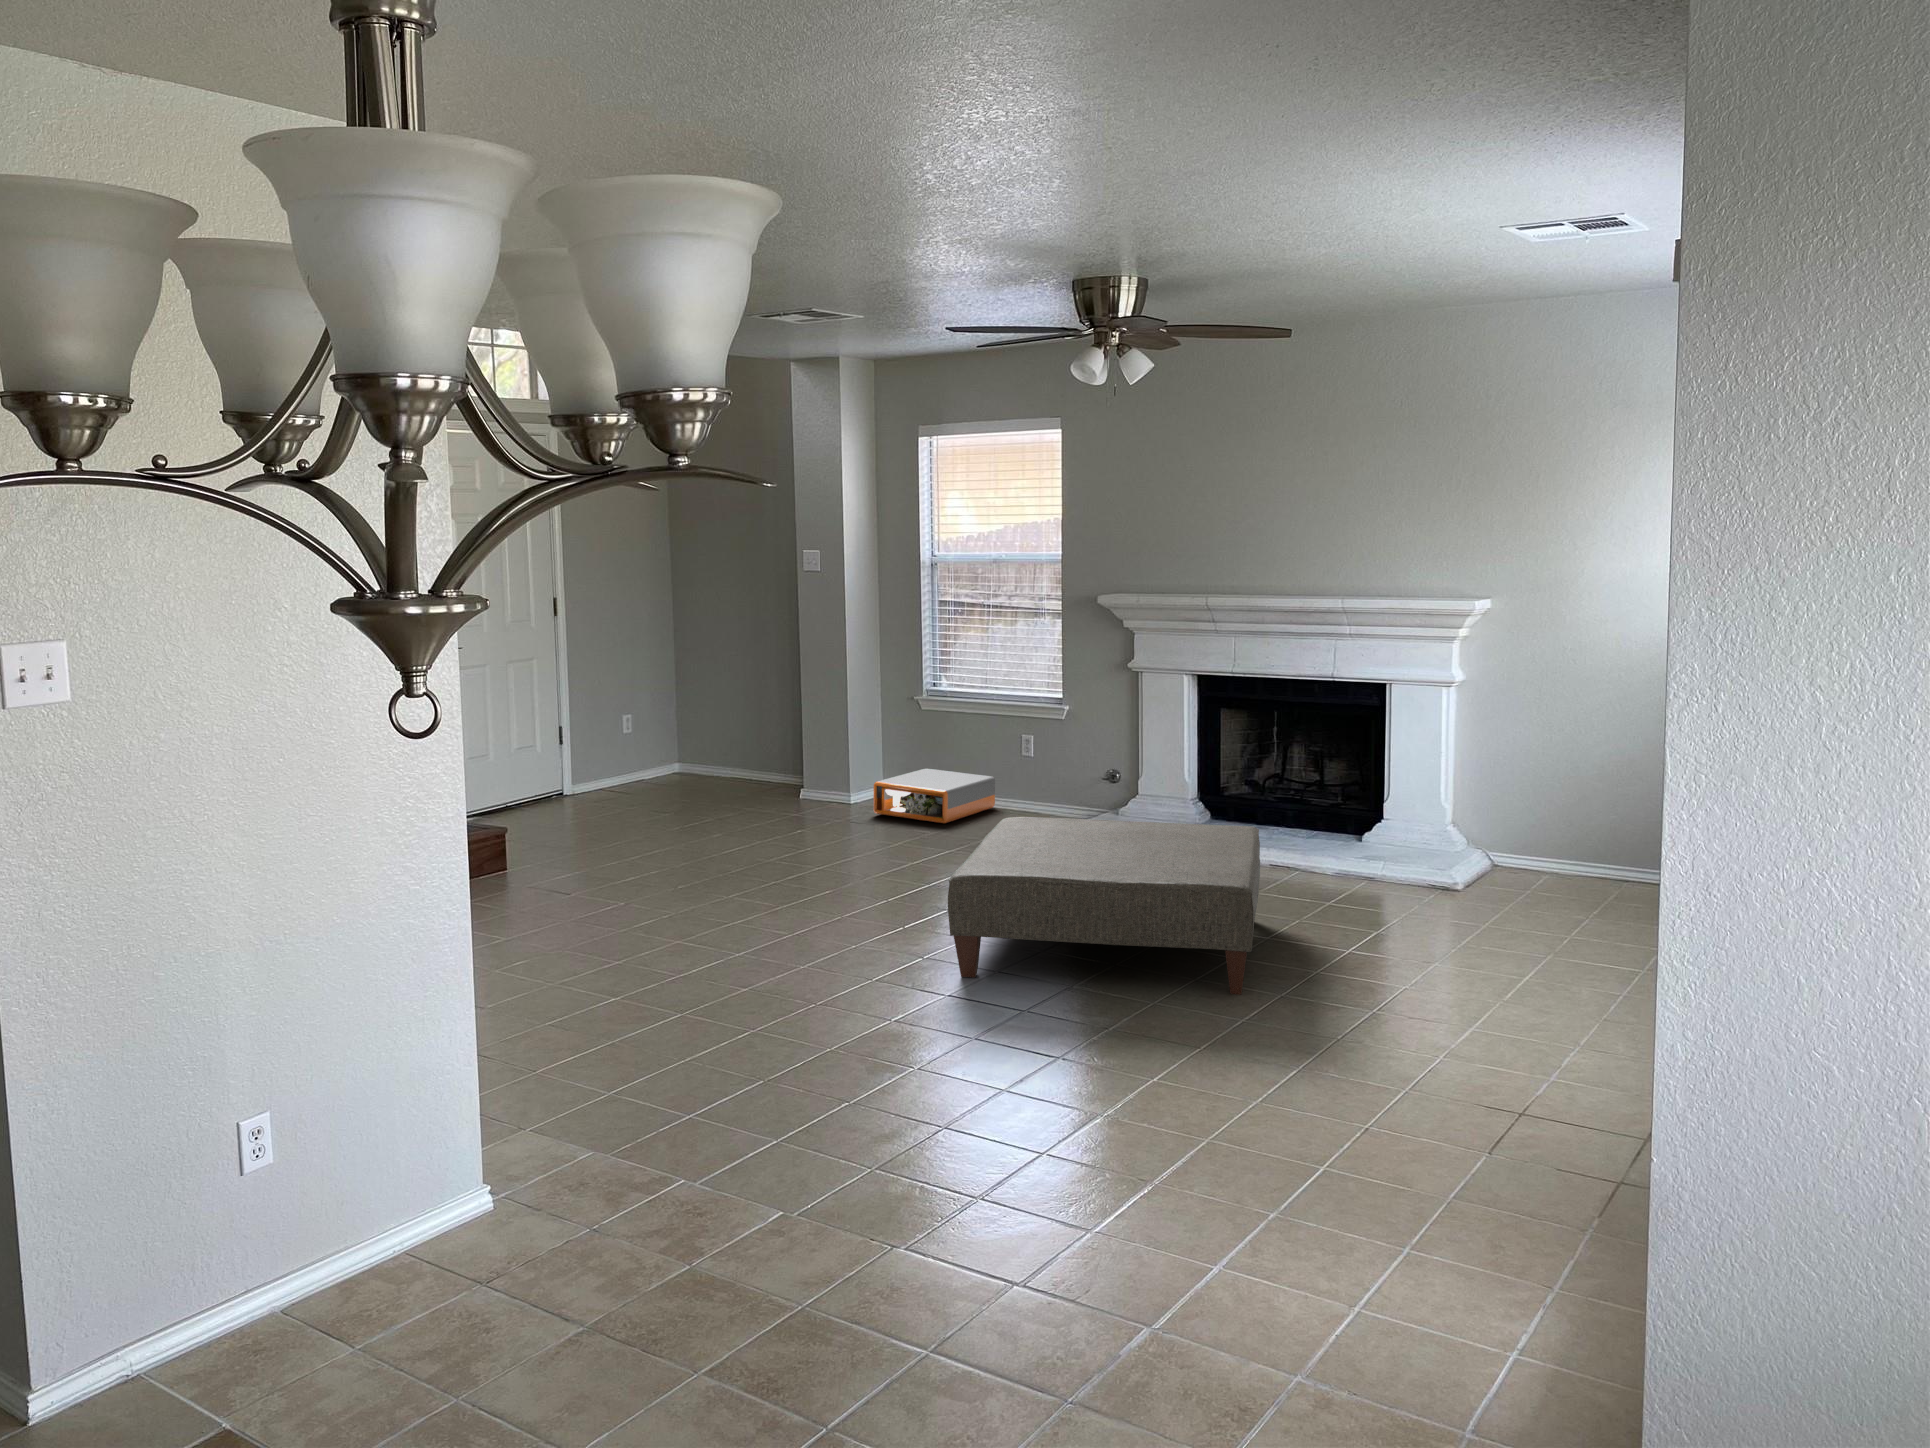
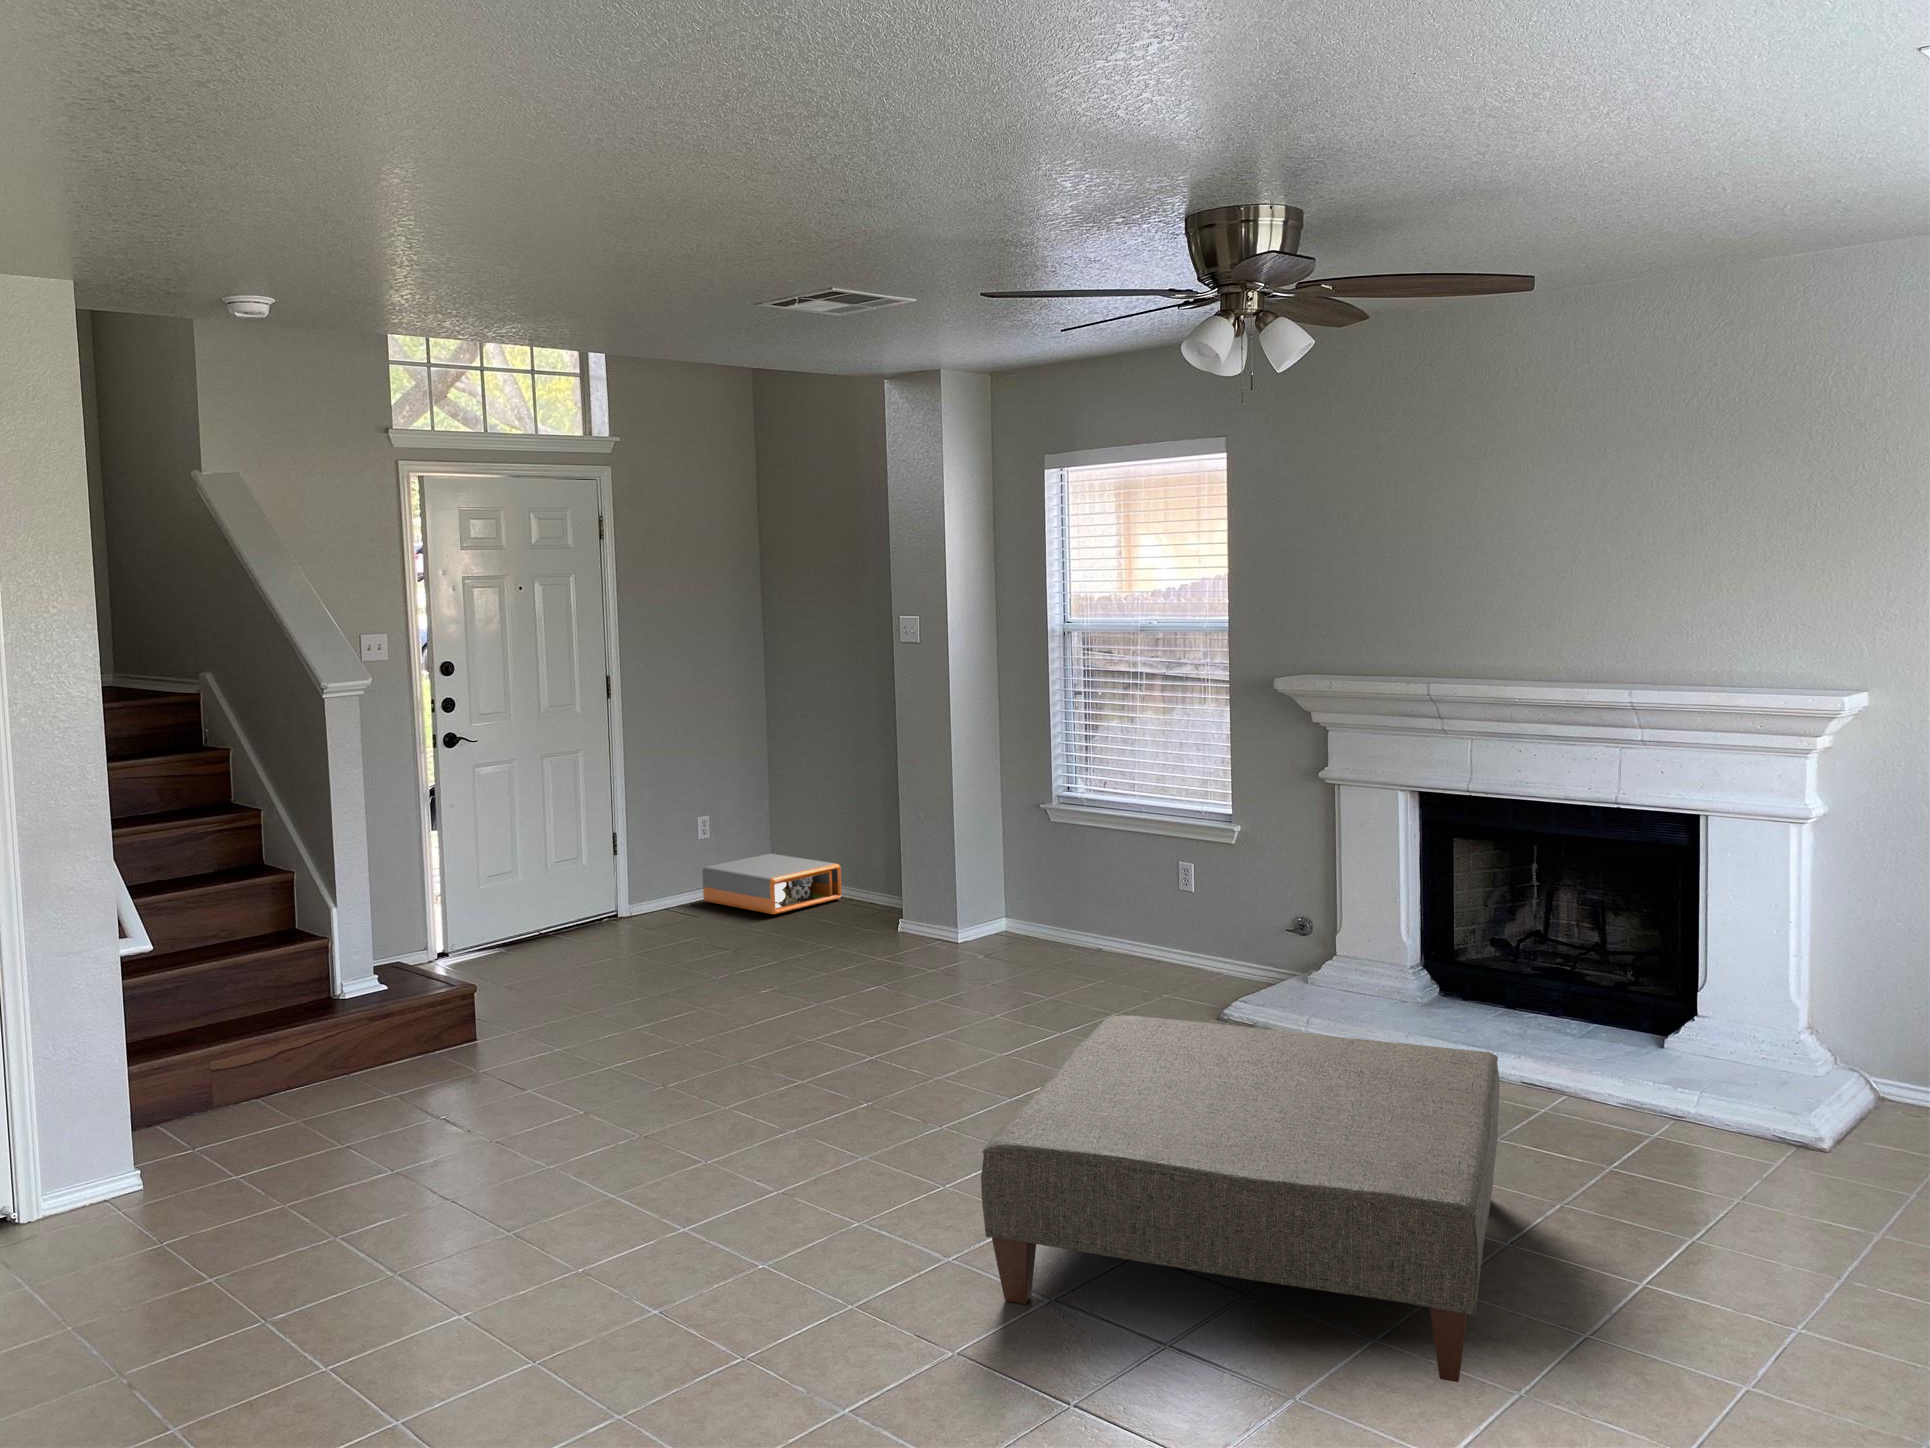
storage box: present [873,769,995,823] -> present [702,854,842,914]

